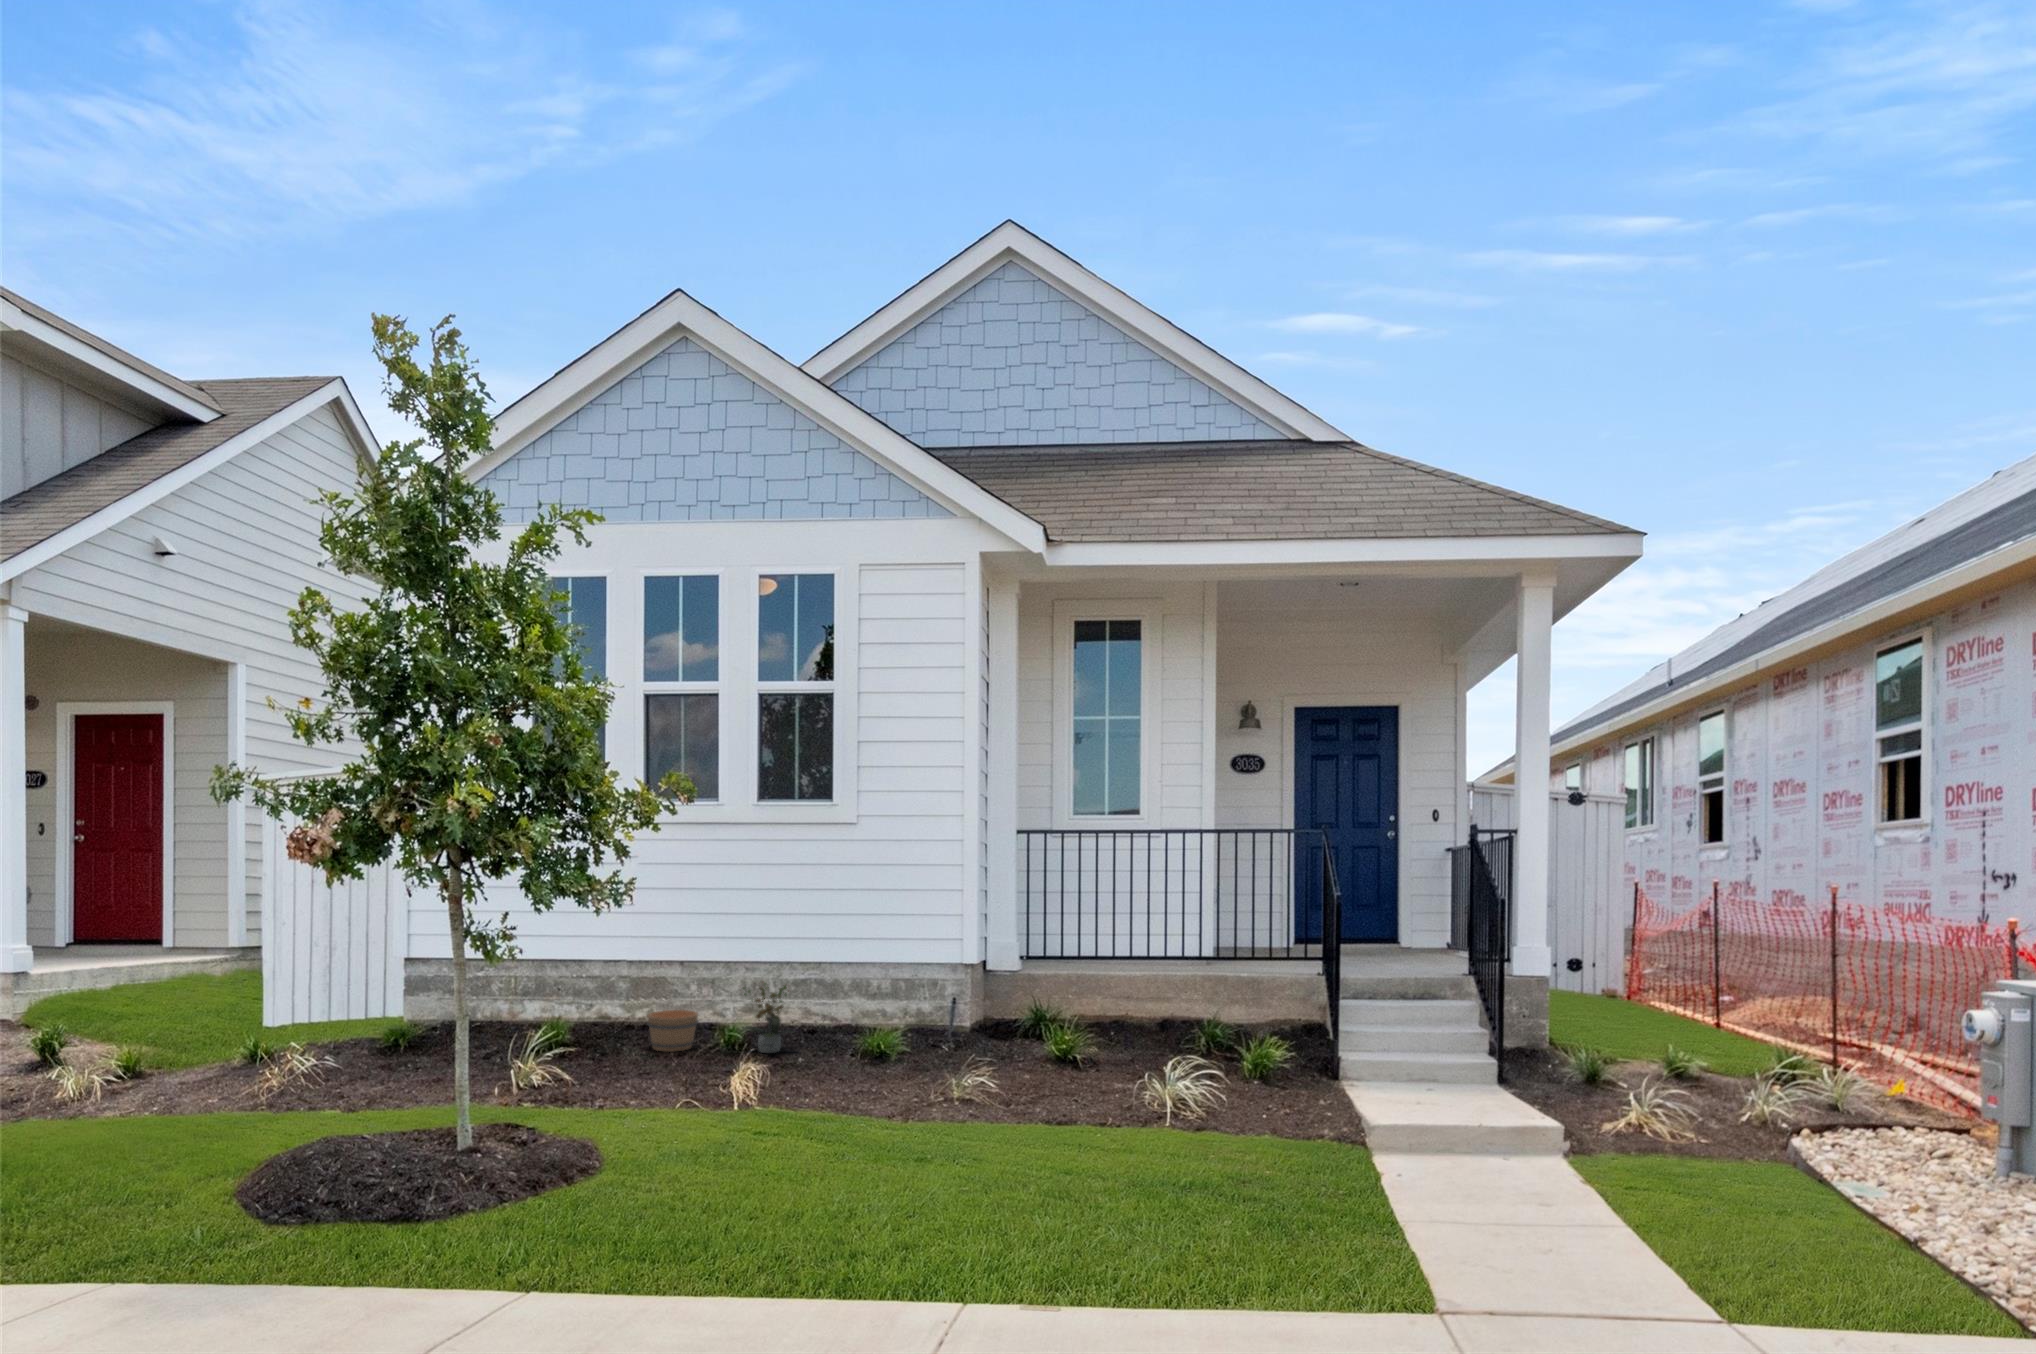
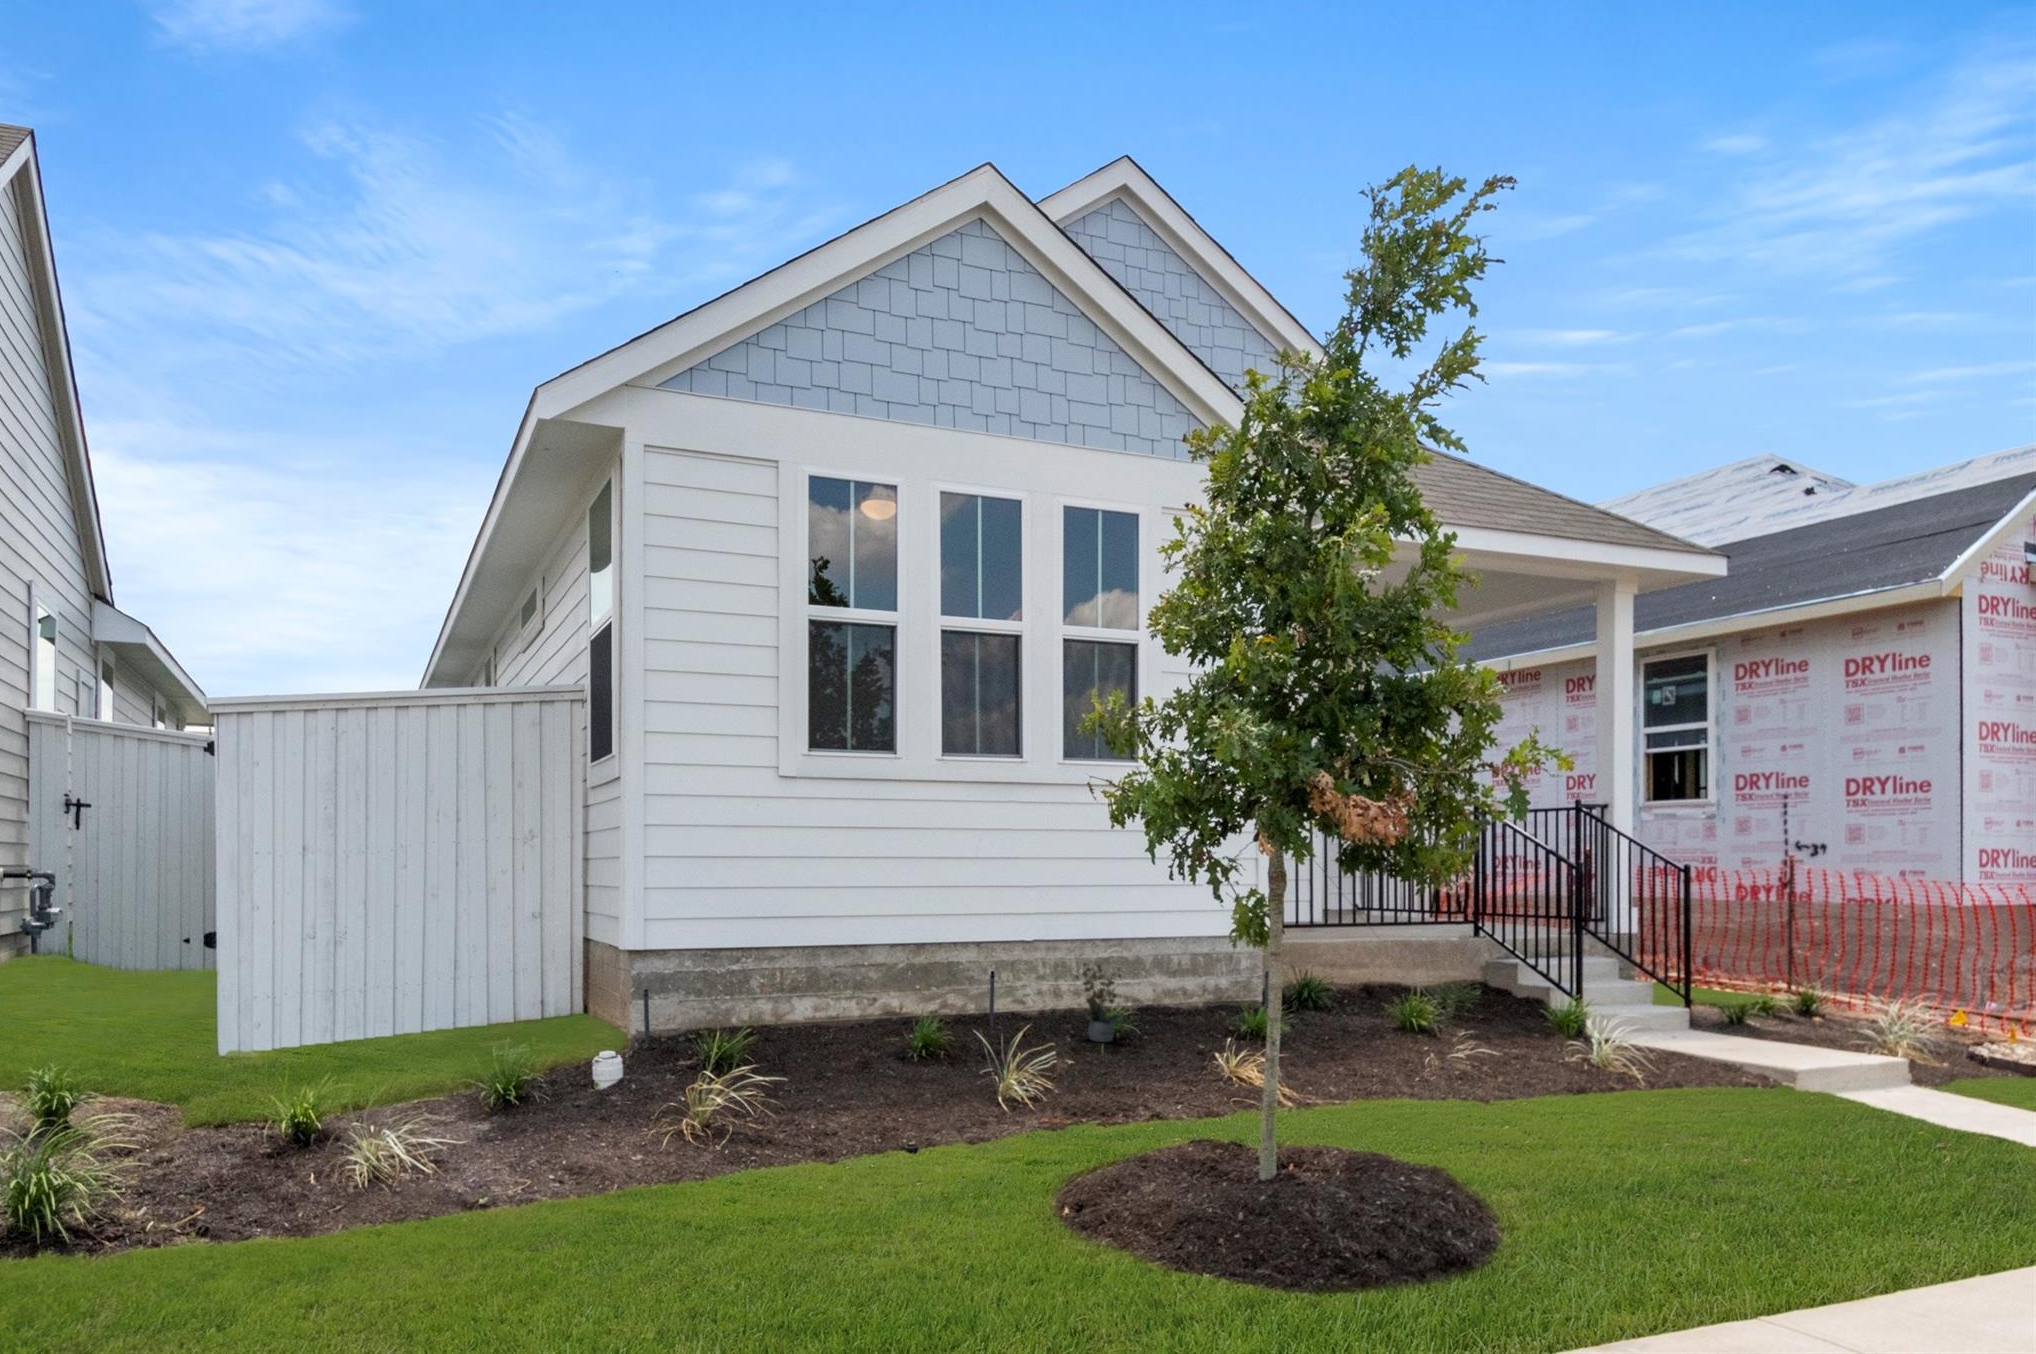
bucket: present [647,1010,698,1052] -> none [967,999,1025,1049]

